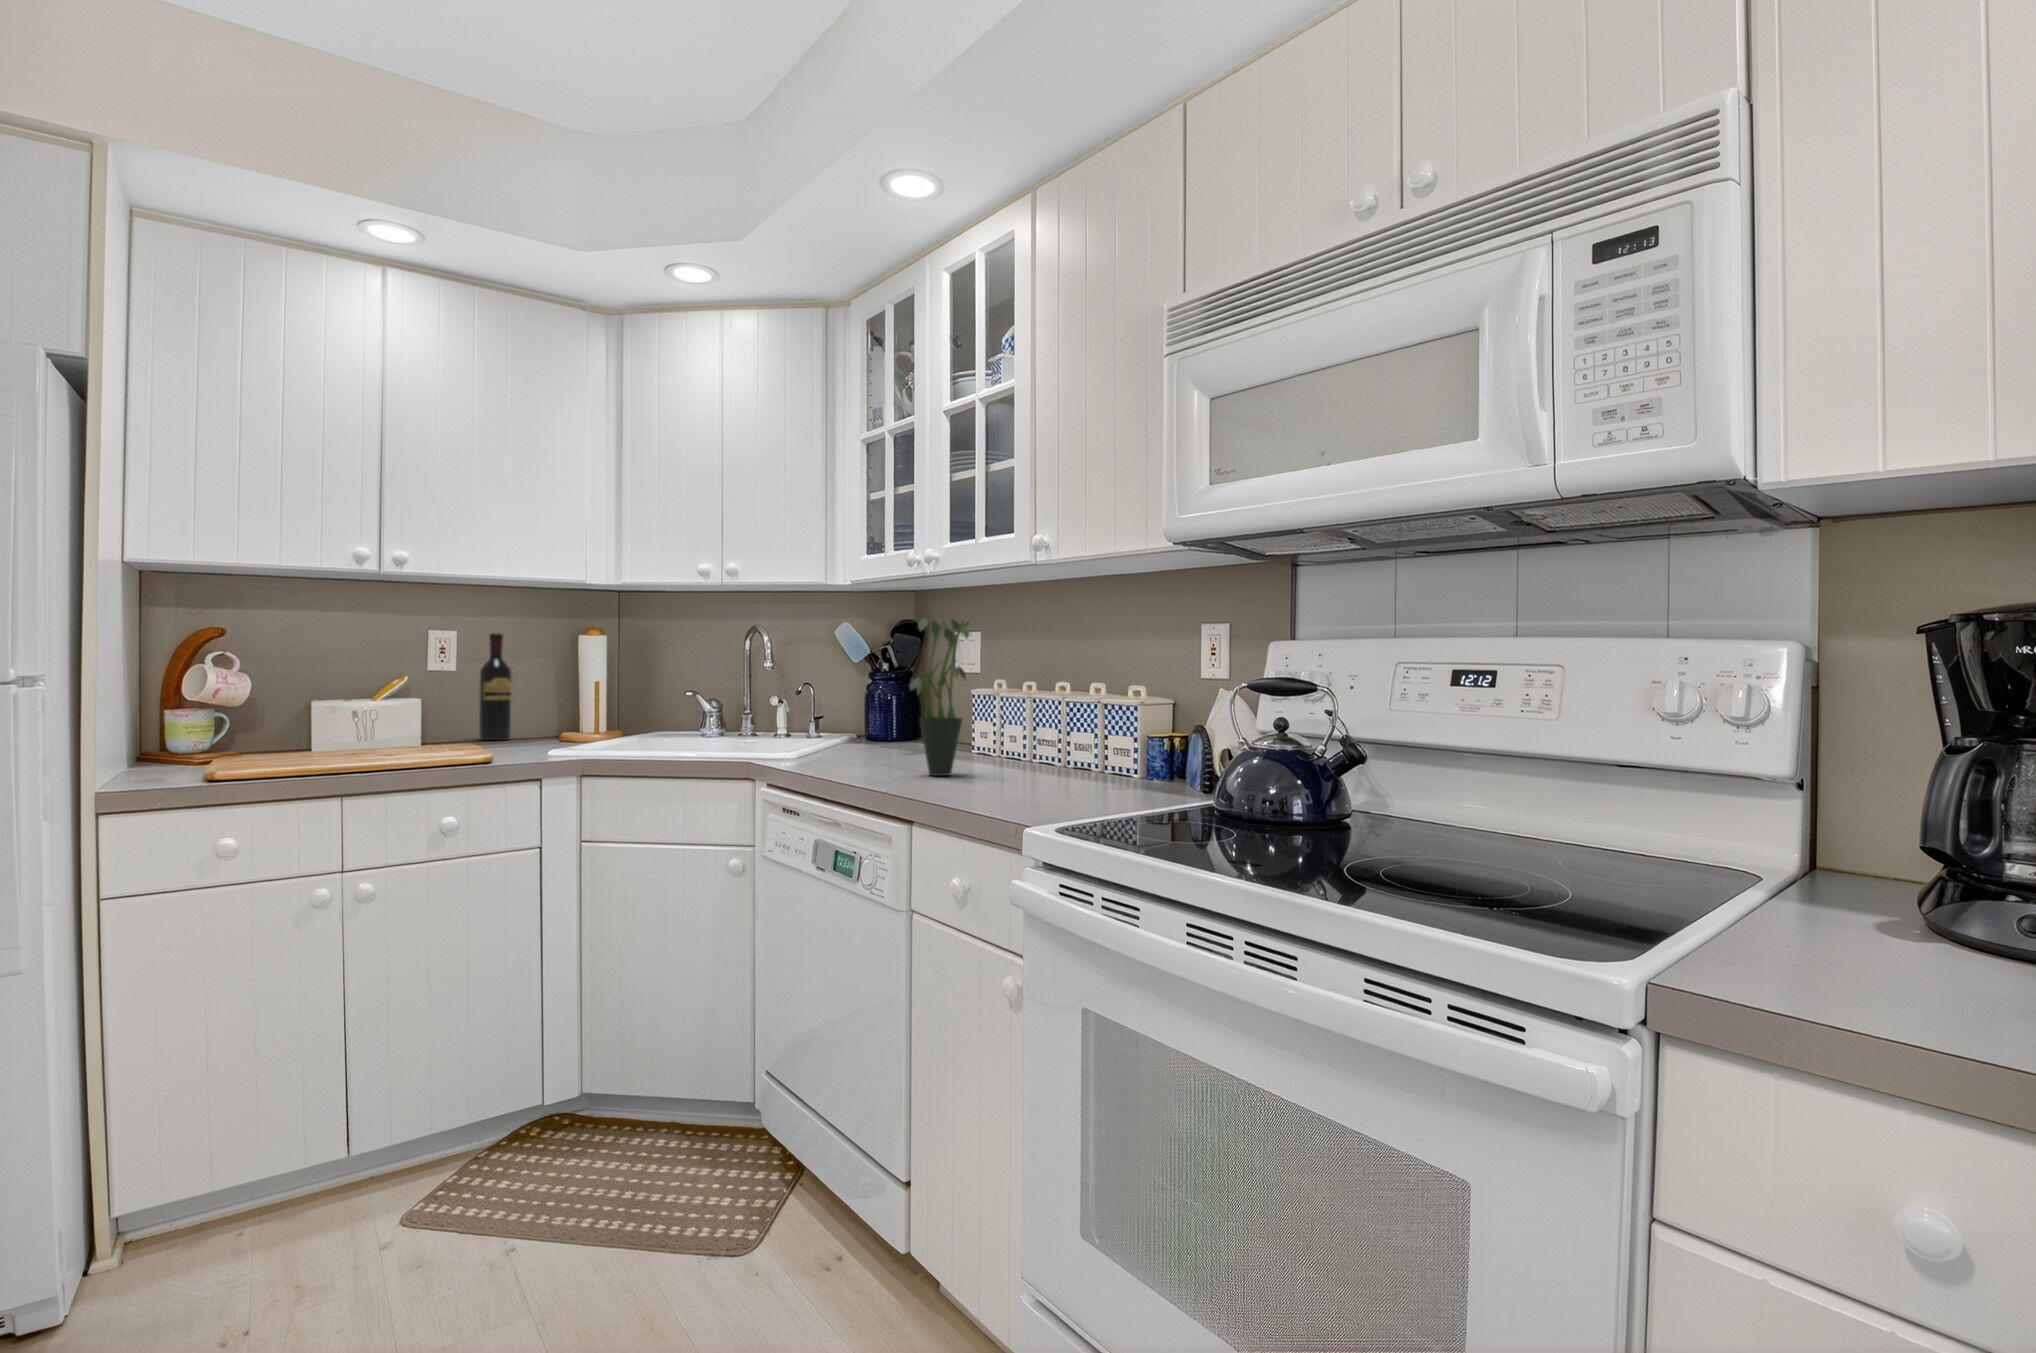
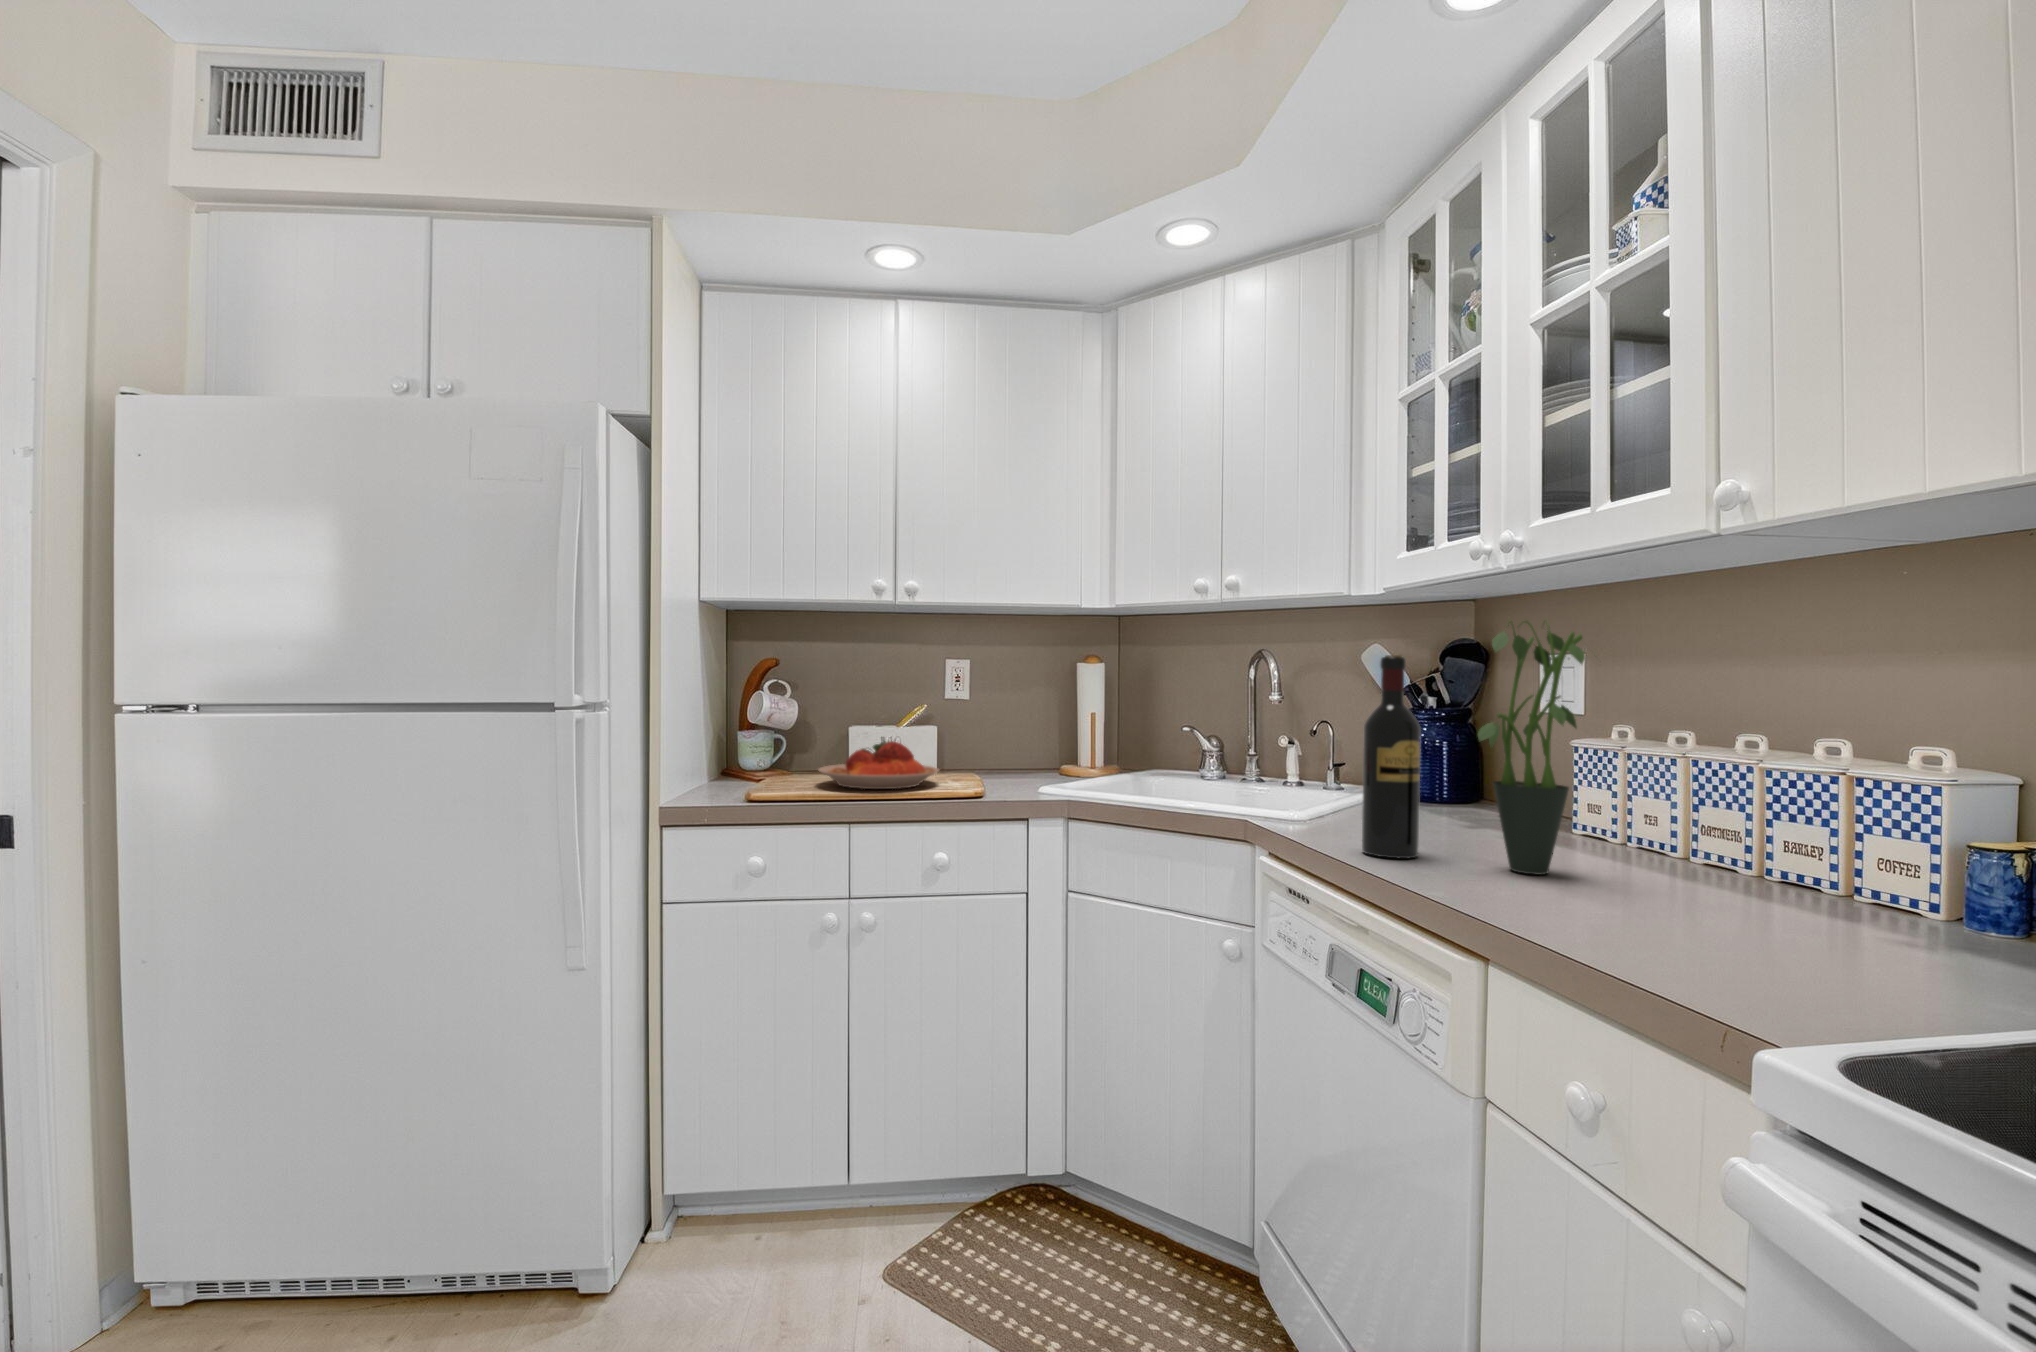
wine bottle: present [479,633,512,740] -> present [1362,655,1421,858]
plate: none [295,713,442,762] -> present [819,741,939,789]

